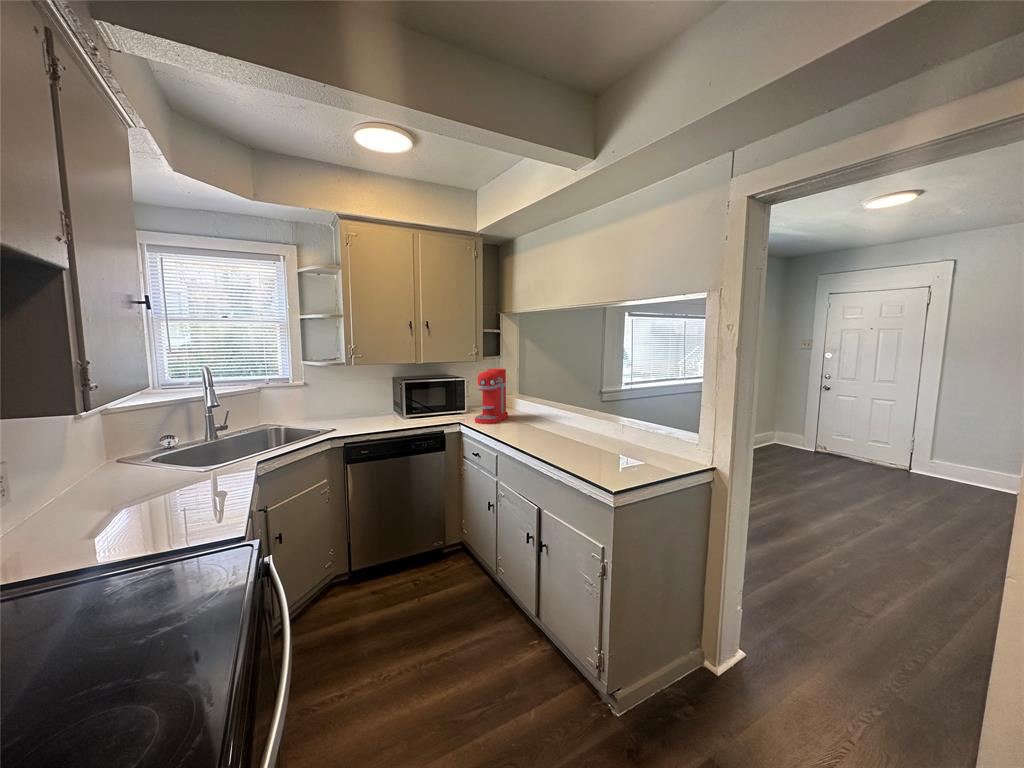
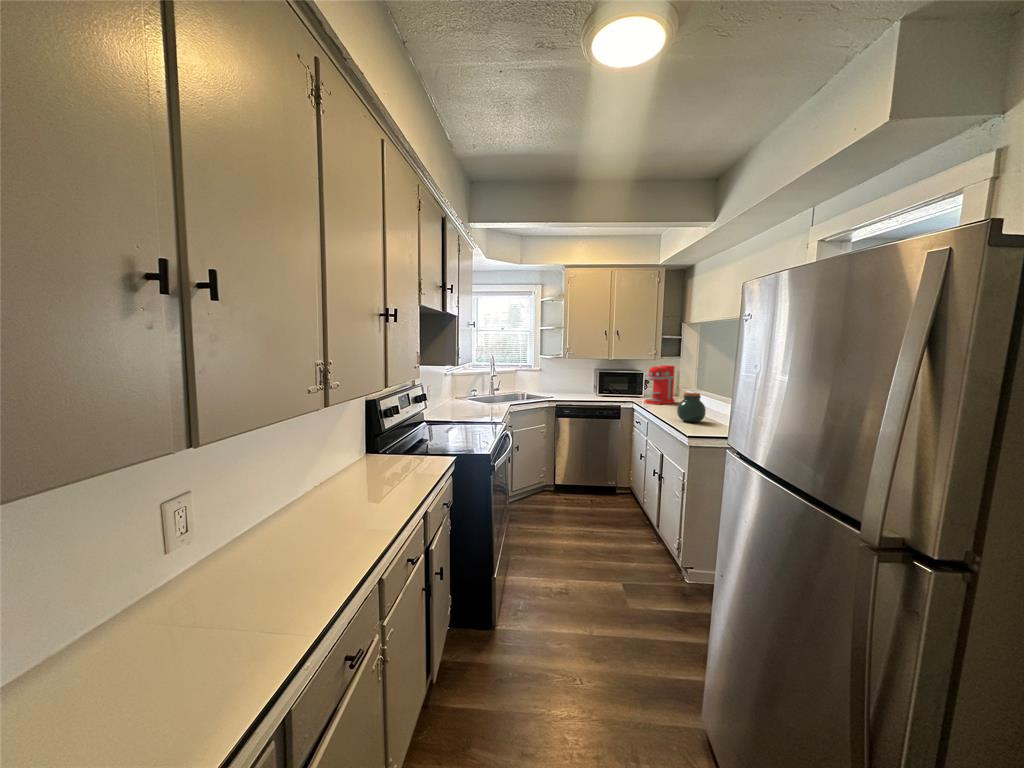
jar: none [557,412,595,457] -> present [677,393,706,422]

